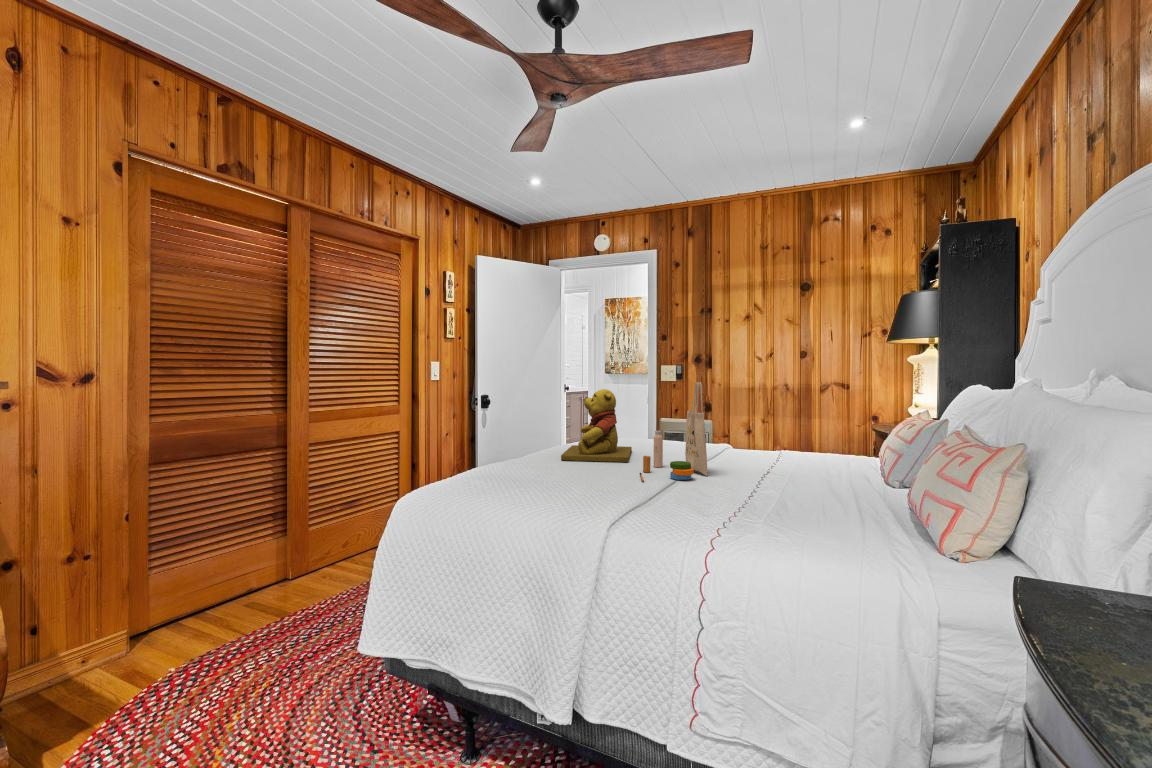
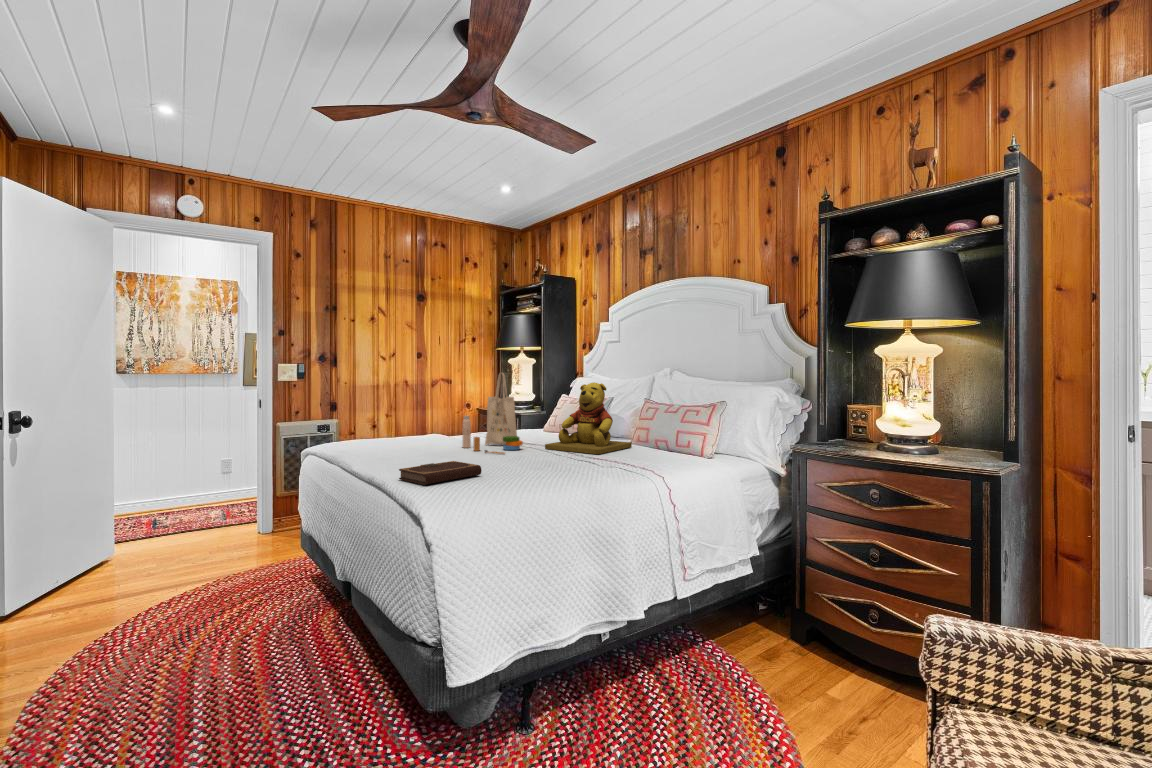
teddy bear: present [561,389,632,462] -> present [545,382,632,454]
notebook: none [453,473,530,494] -> present [399,461,482,485]

